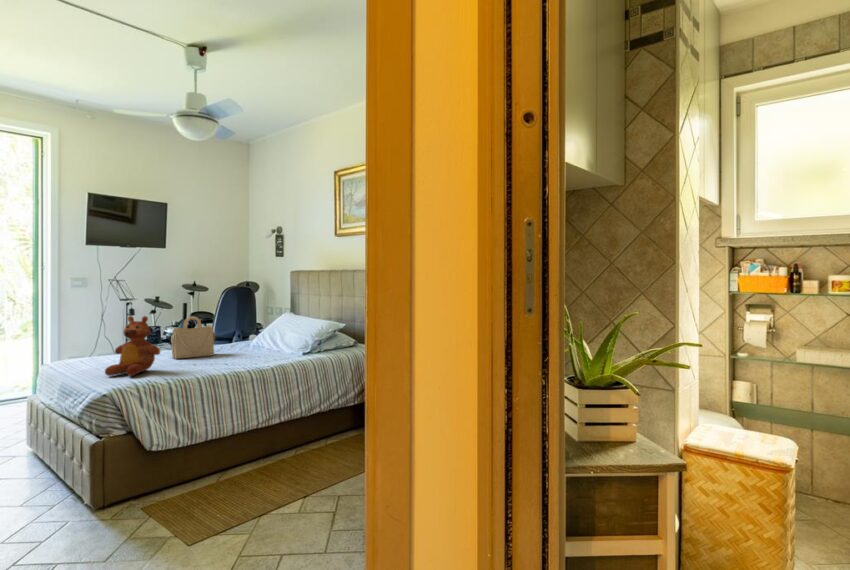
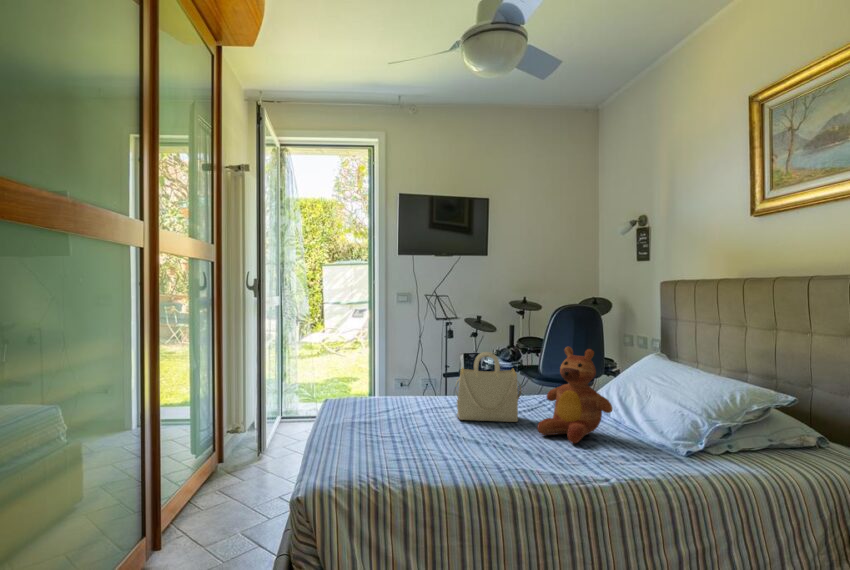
teddy bear: present [105,316,160,376] -> present [537,347,613,443]

